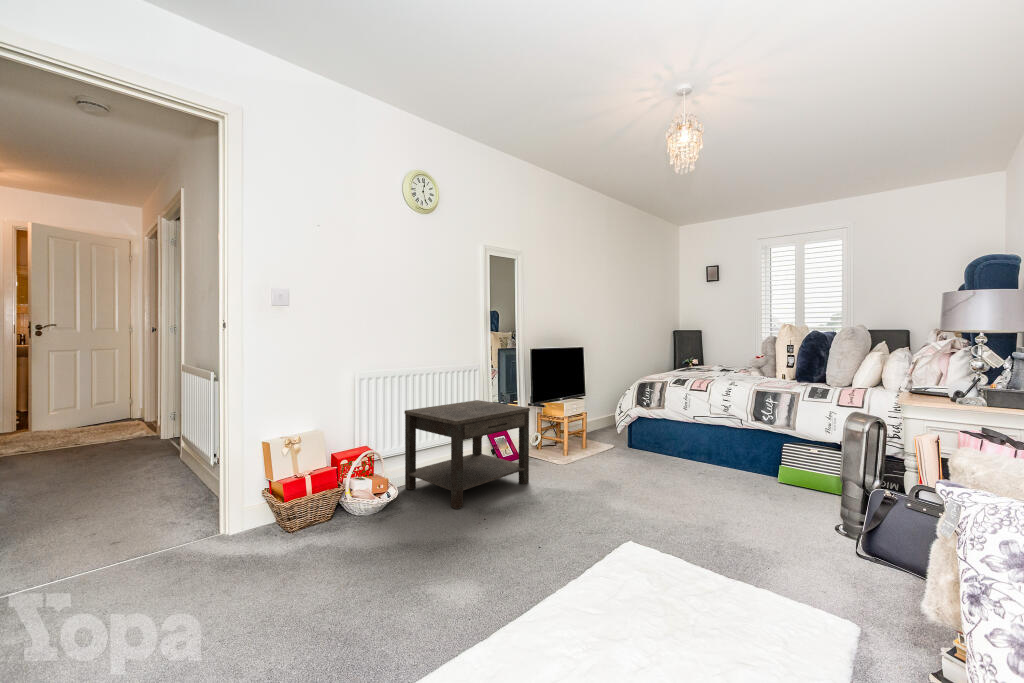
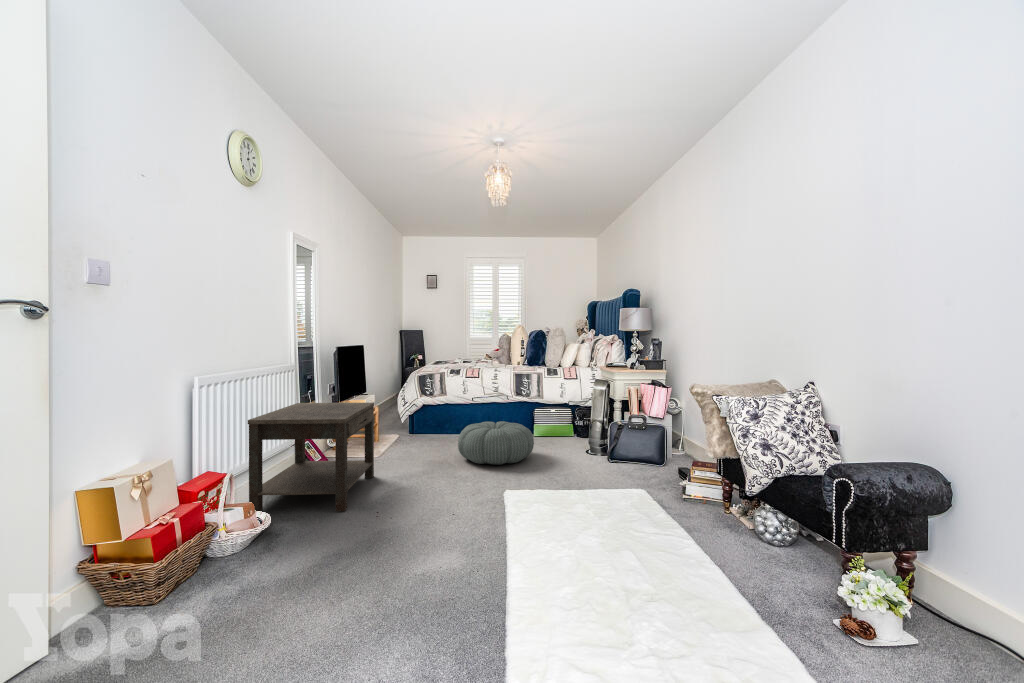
pouf: none [628,448,730,509] -> present [458,421,534,465]

